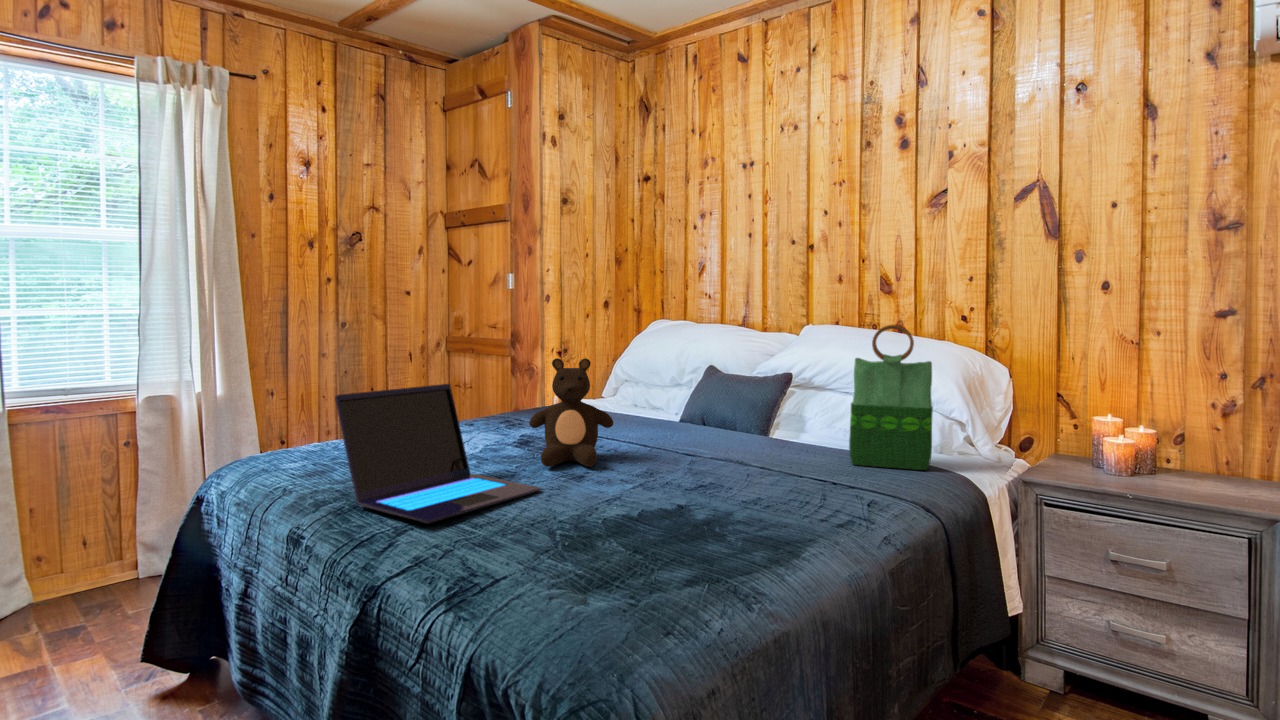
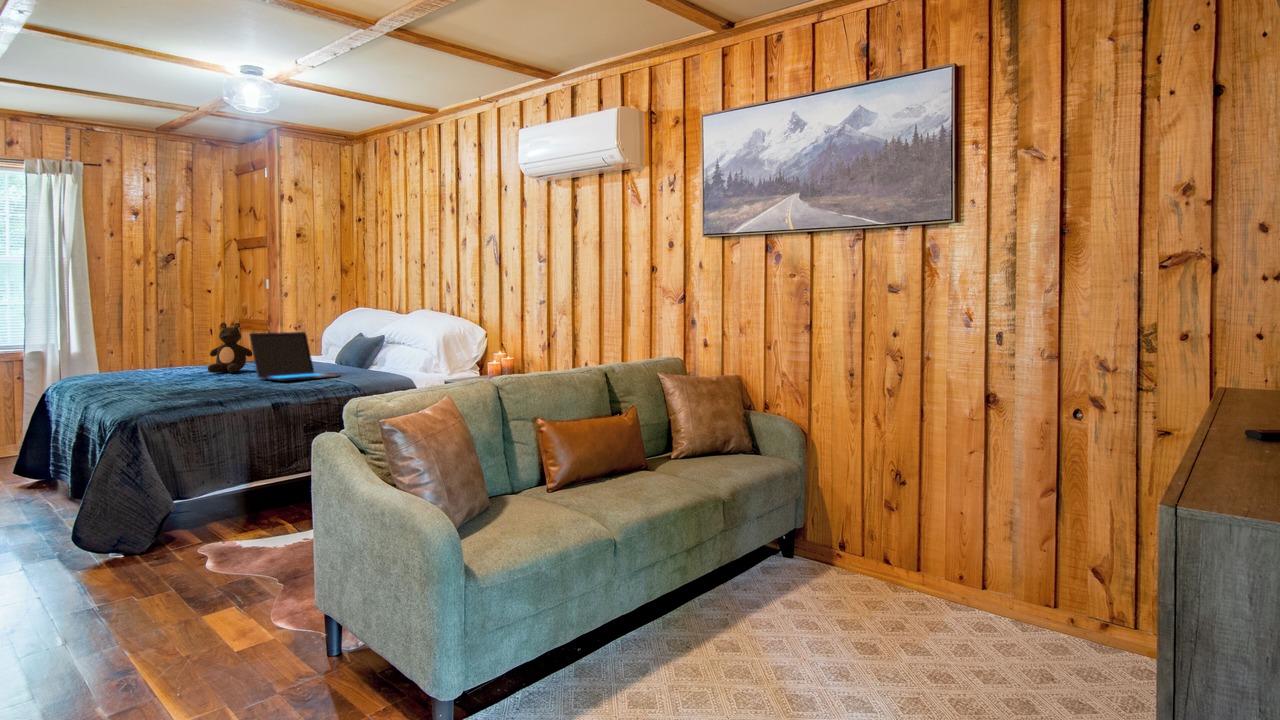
tote bag: present [849,325,933,470] -> none [359,306,395,373]
laptop: present [335,384,541,524] -> present [249,332,340,381]

